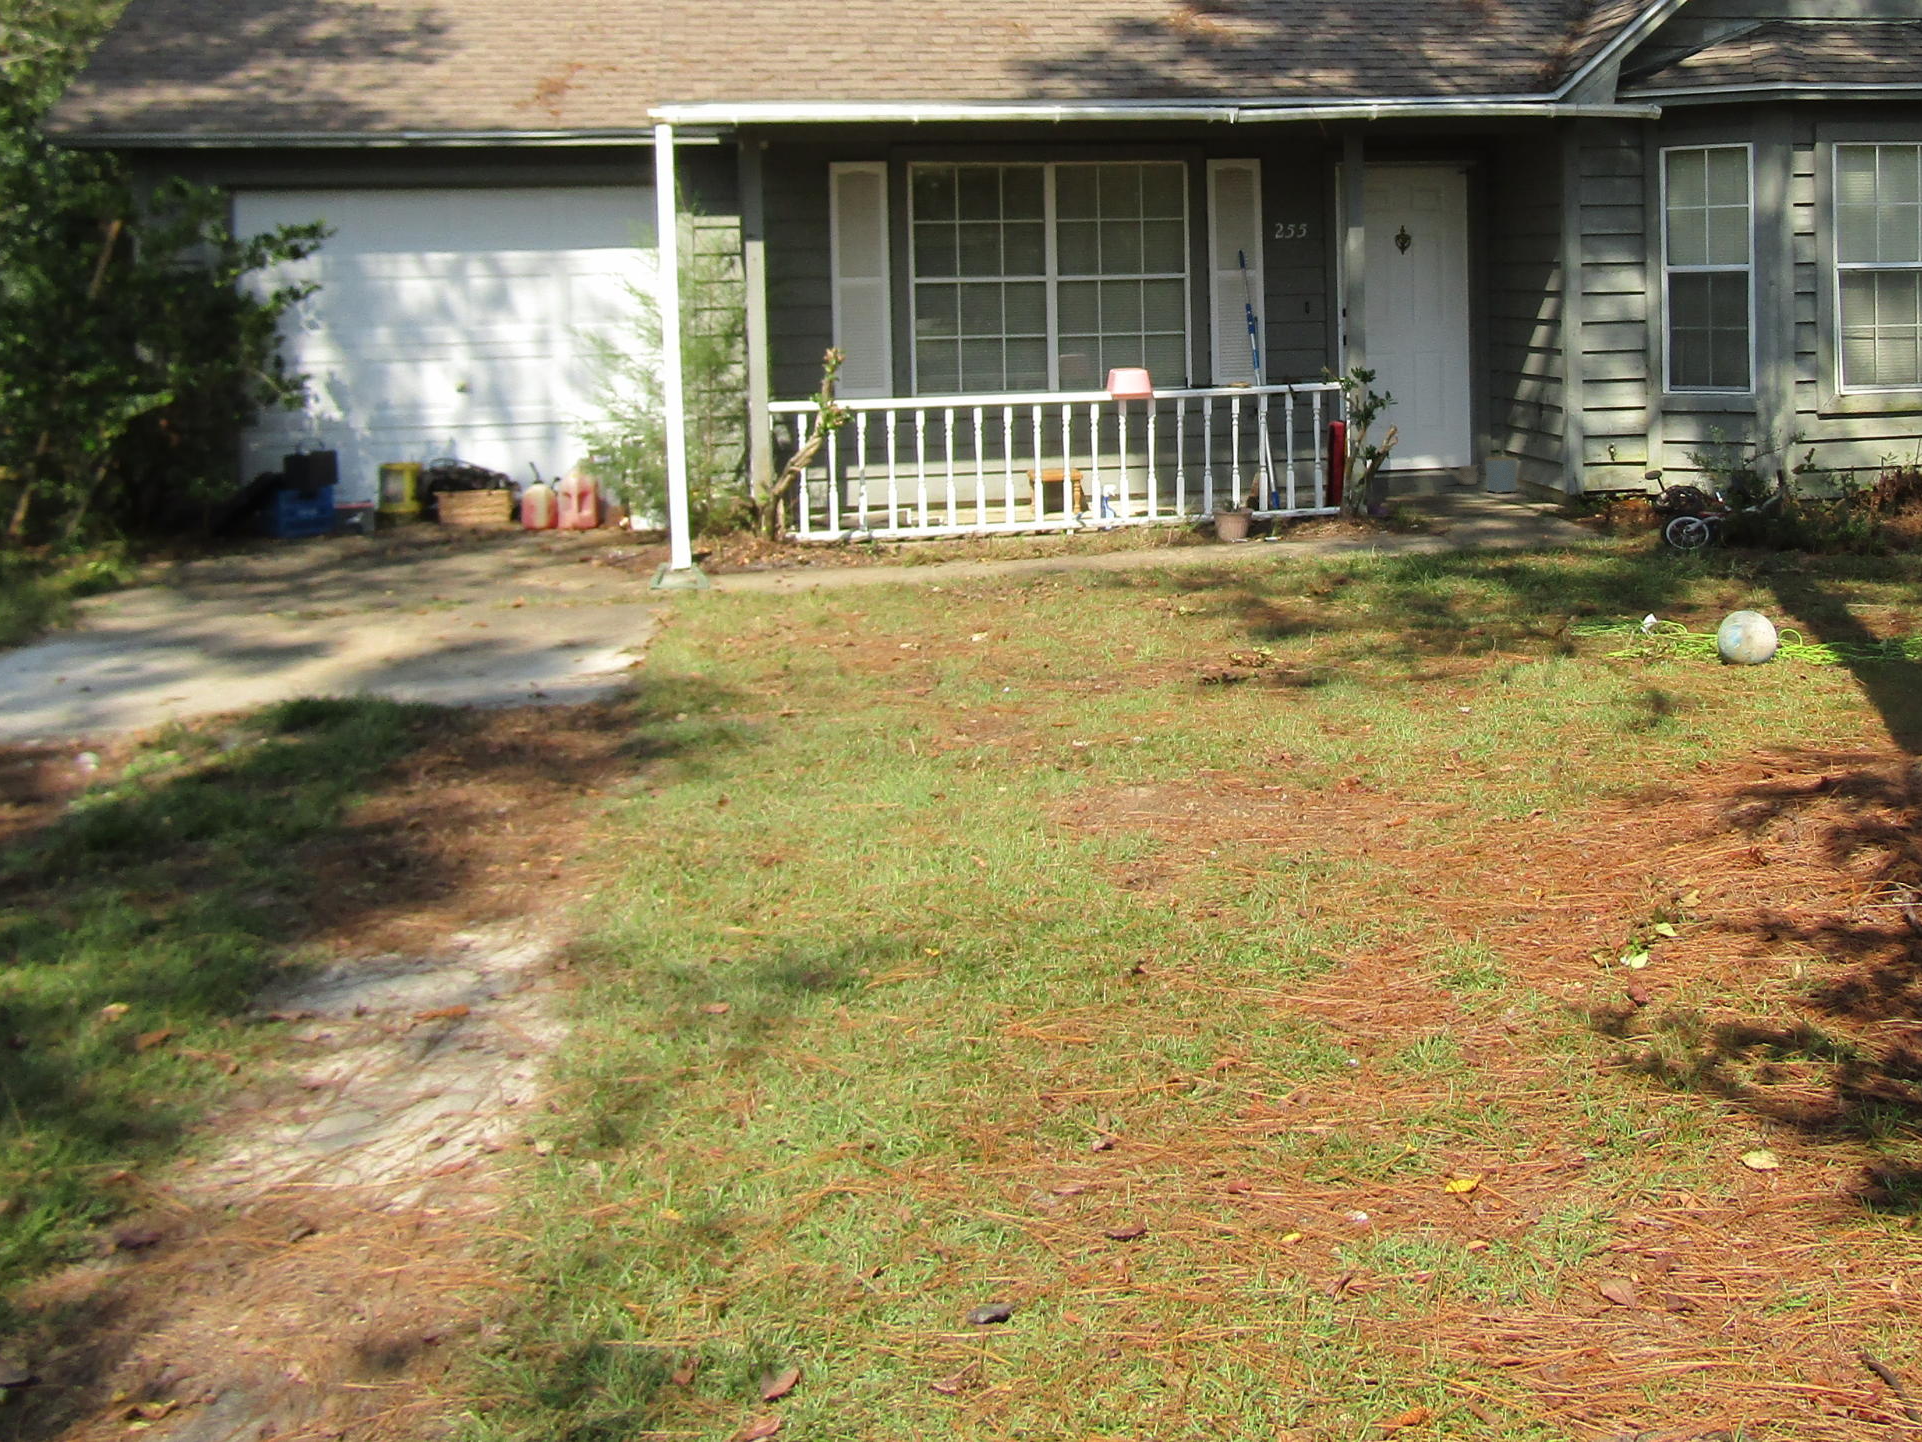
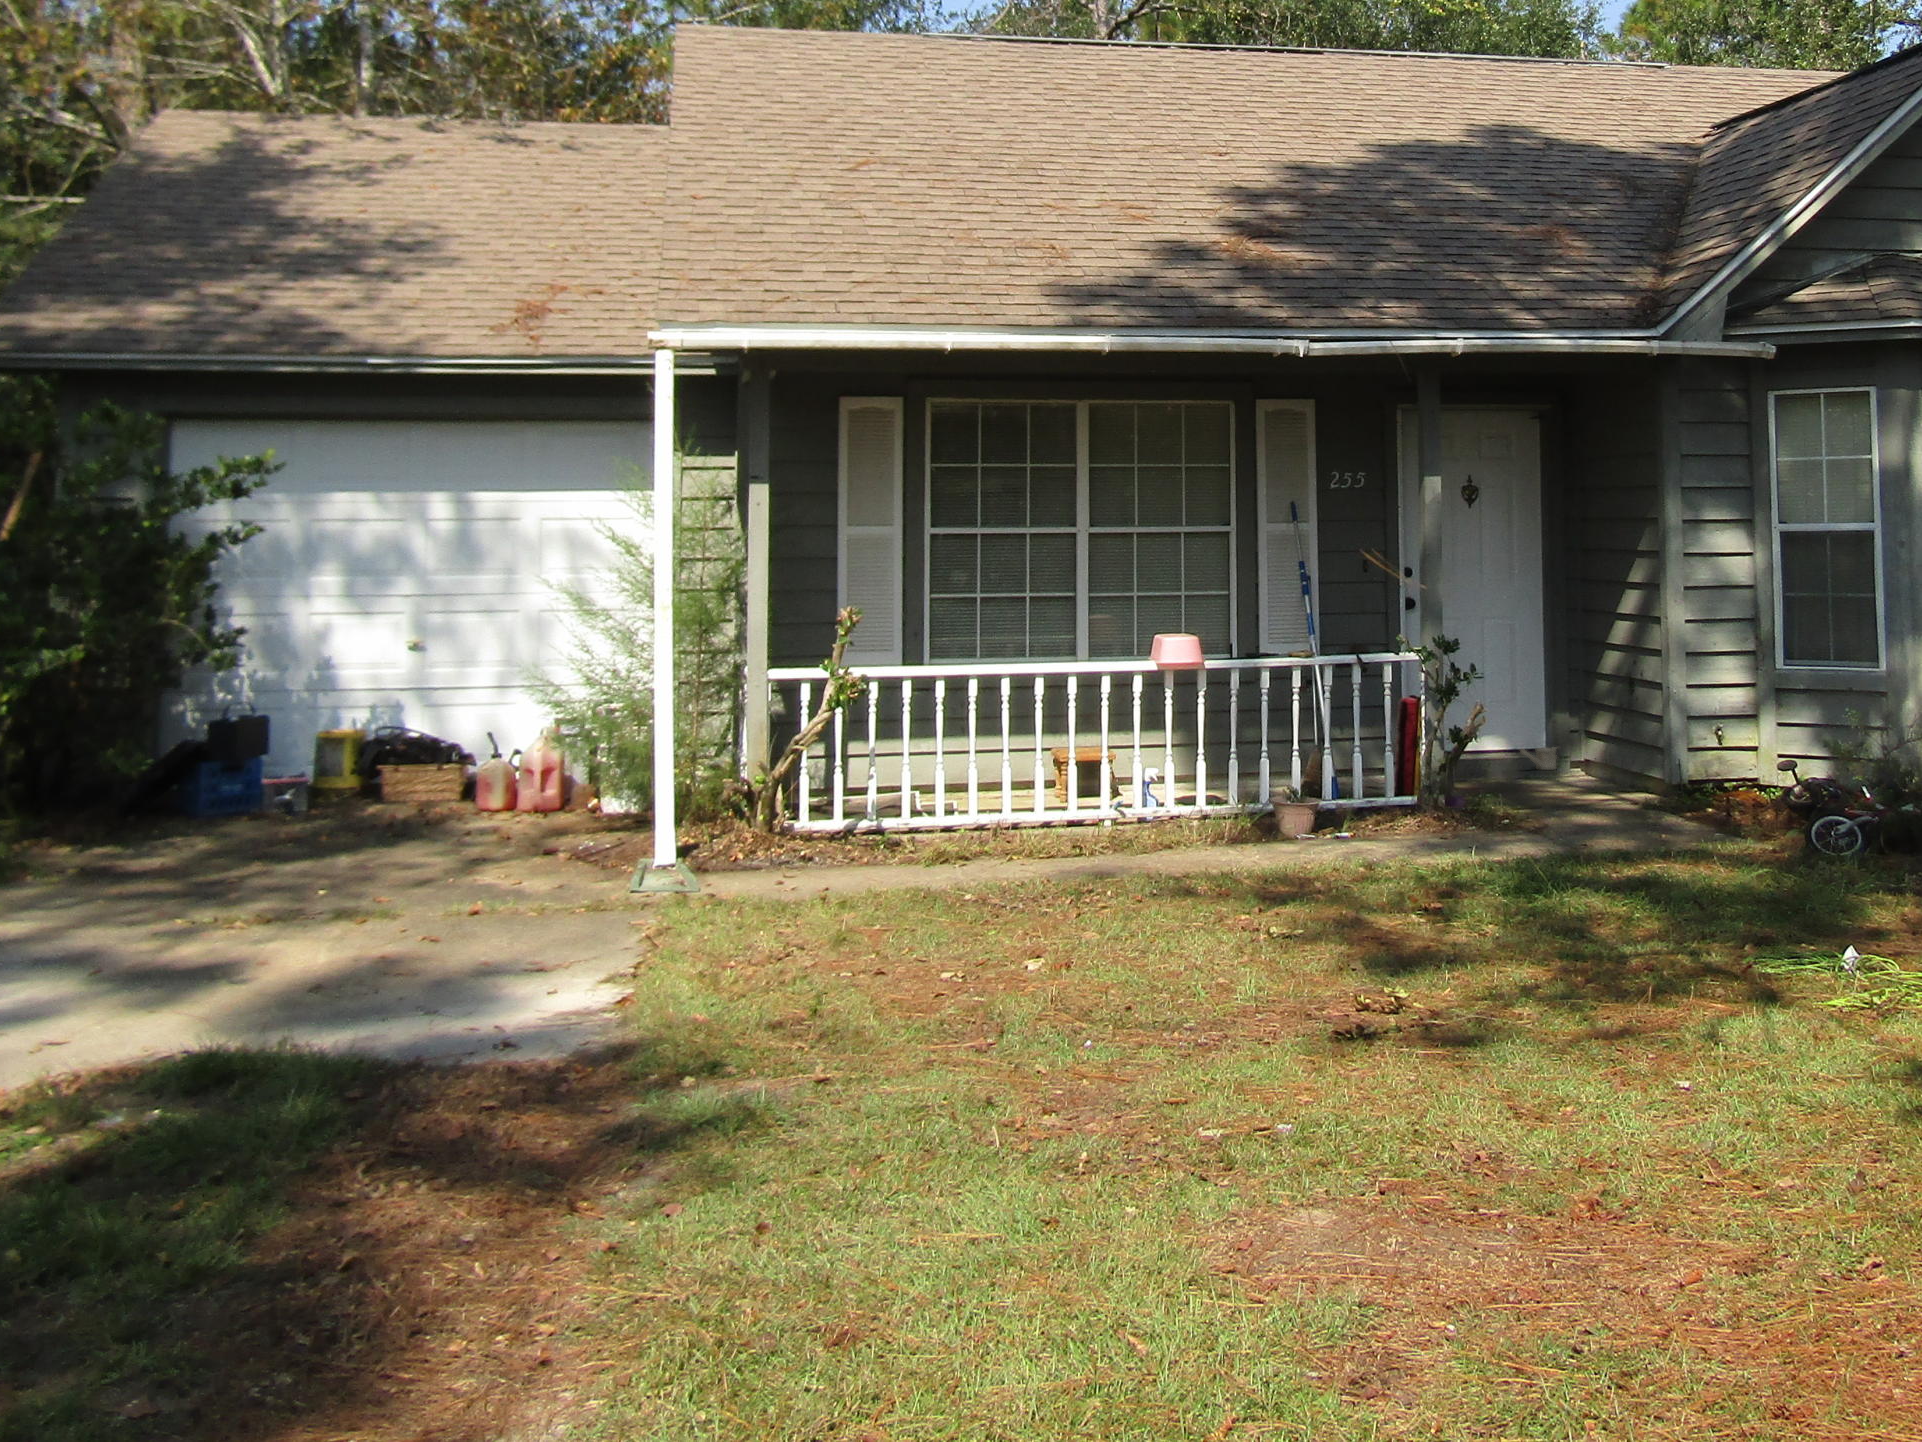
planter: present [1485,457,1518,493] -> none [1569,738,1606,781]

